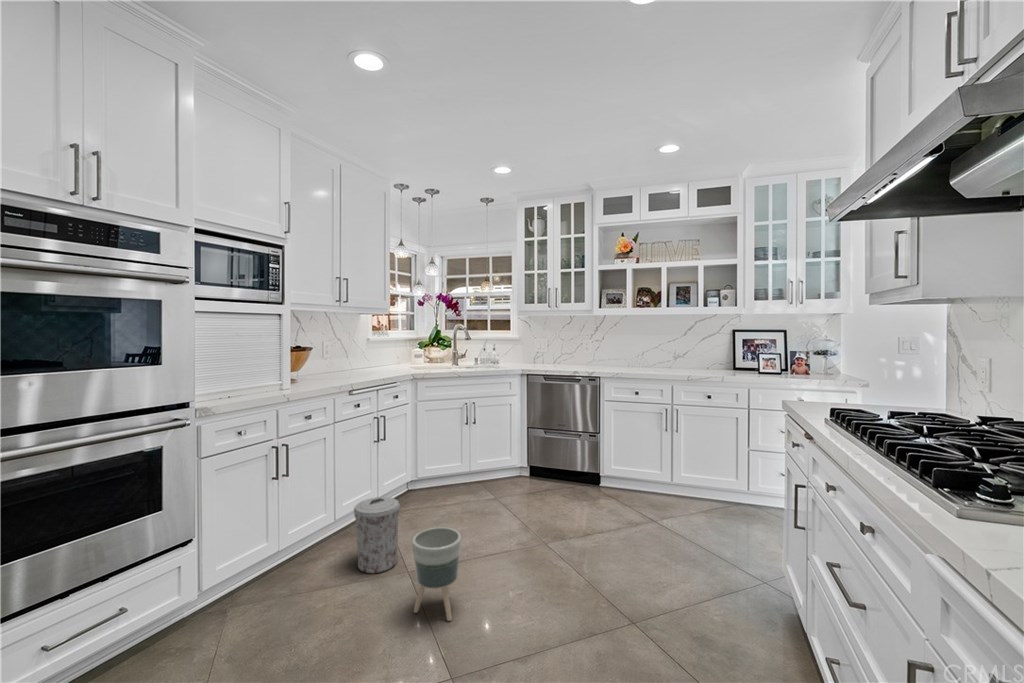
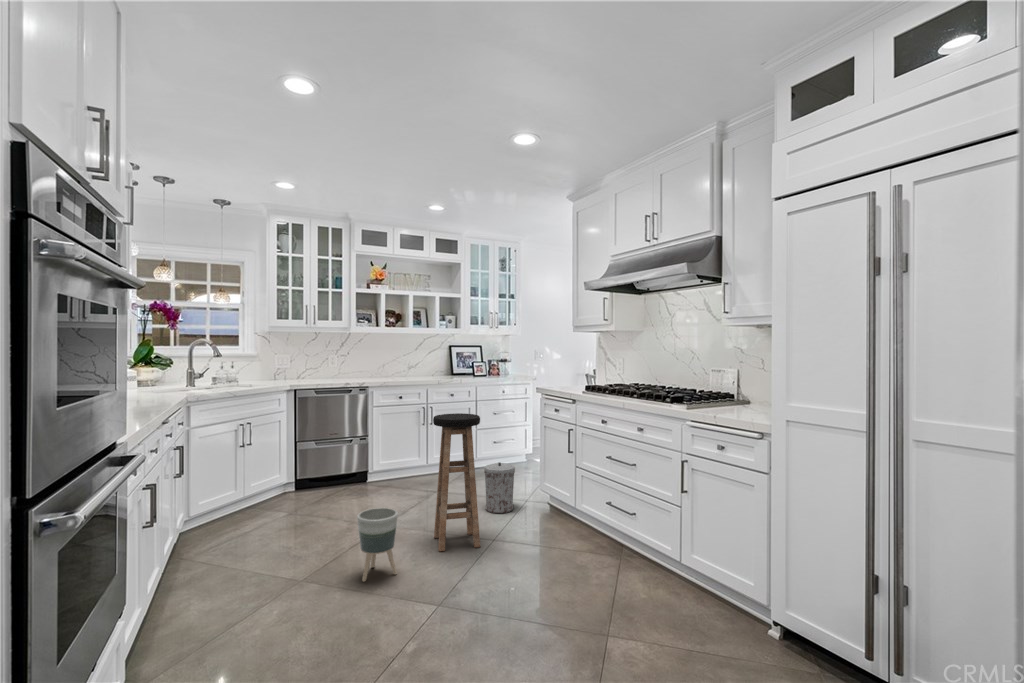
bar stool: none [531,426,608,634] -> present [433,413,480,551]
trash can: present [354,497,400,573] -> present [484,462,515,513]

